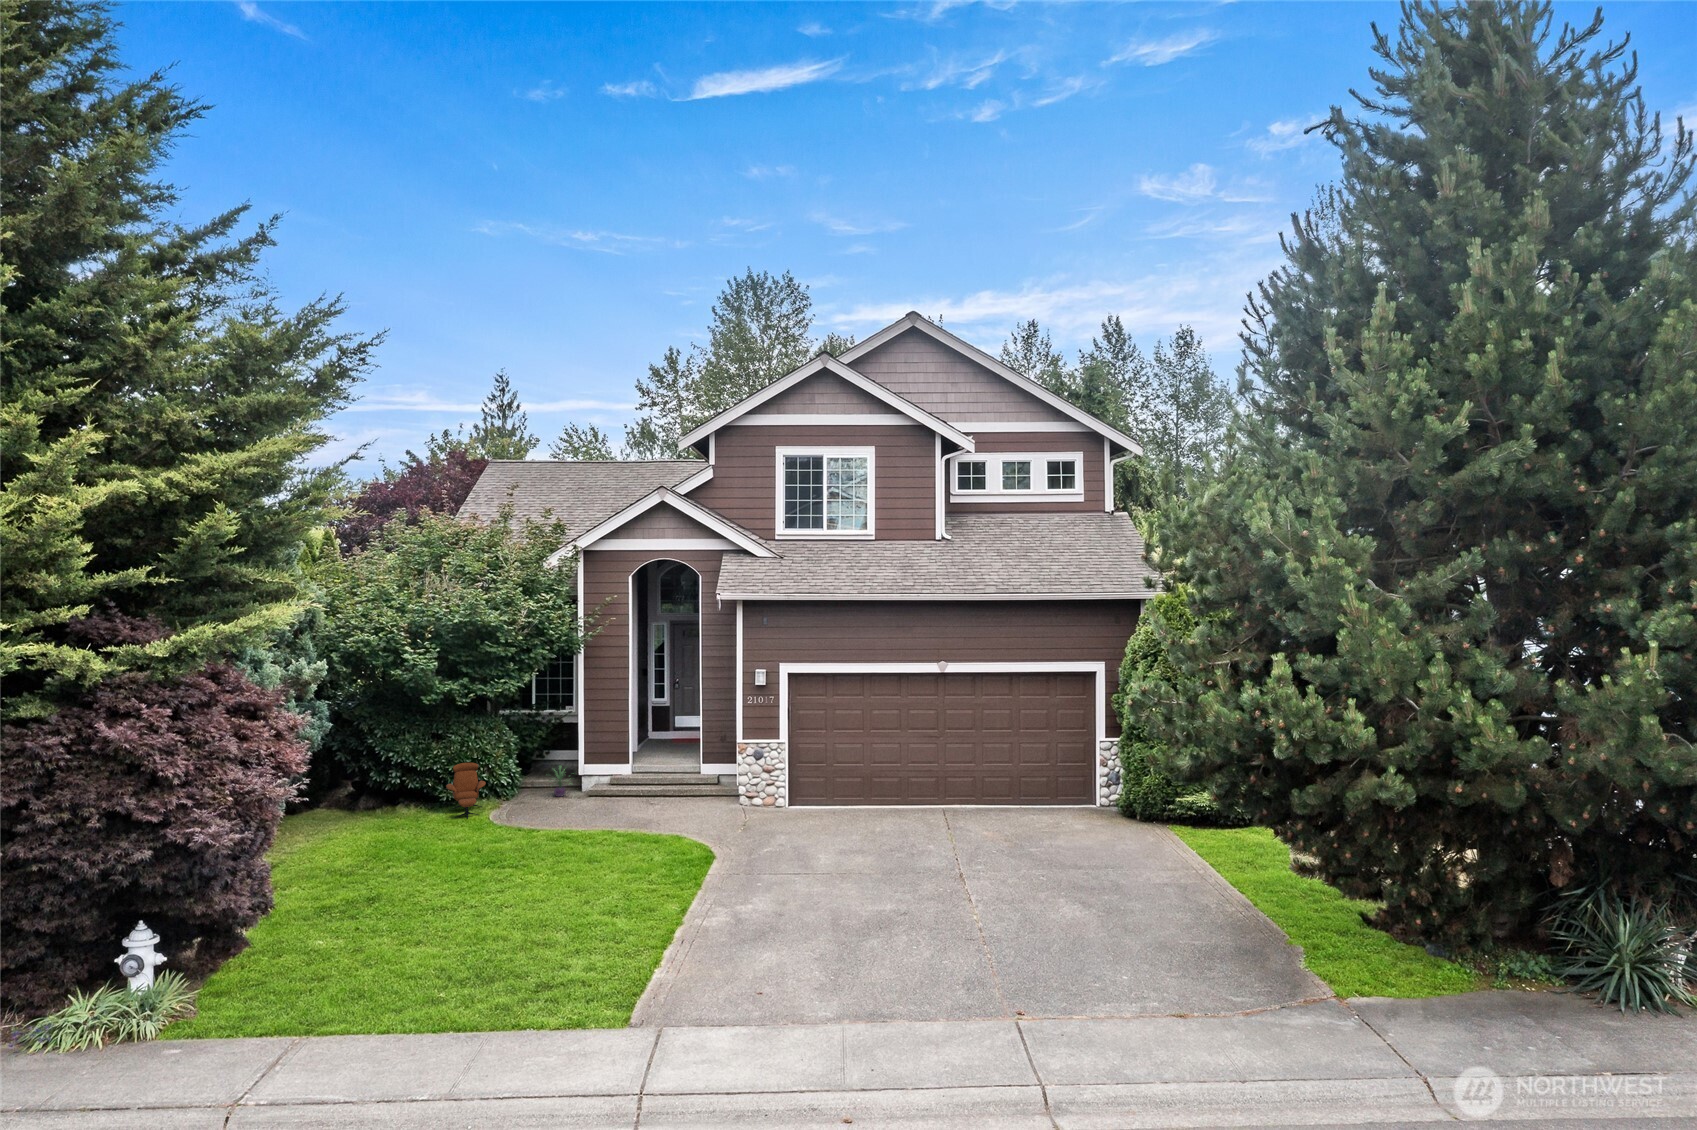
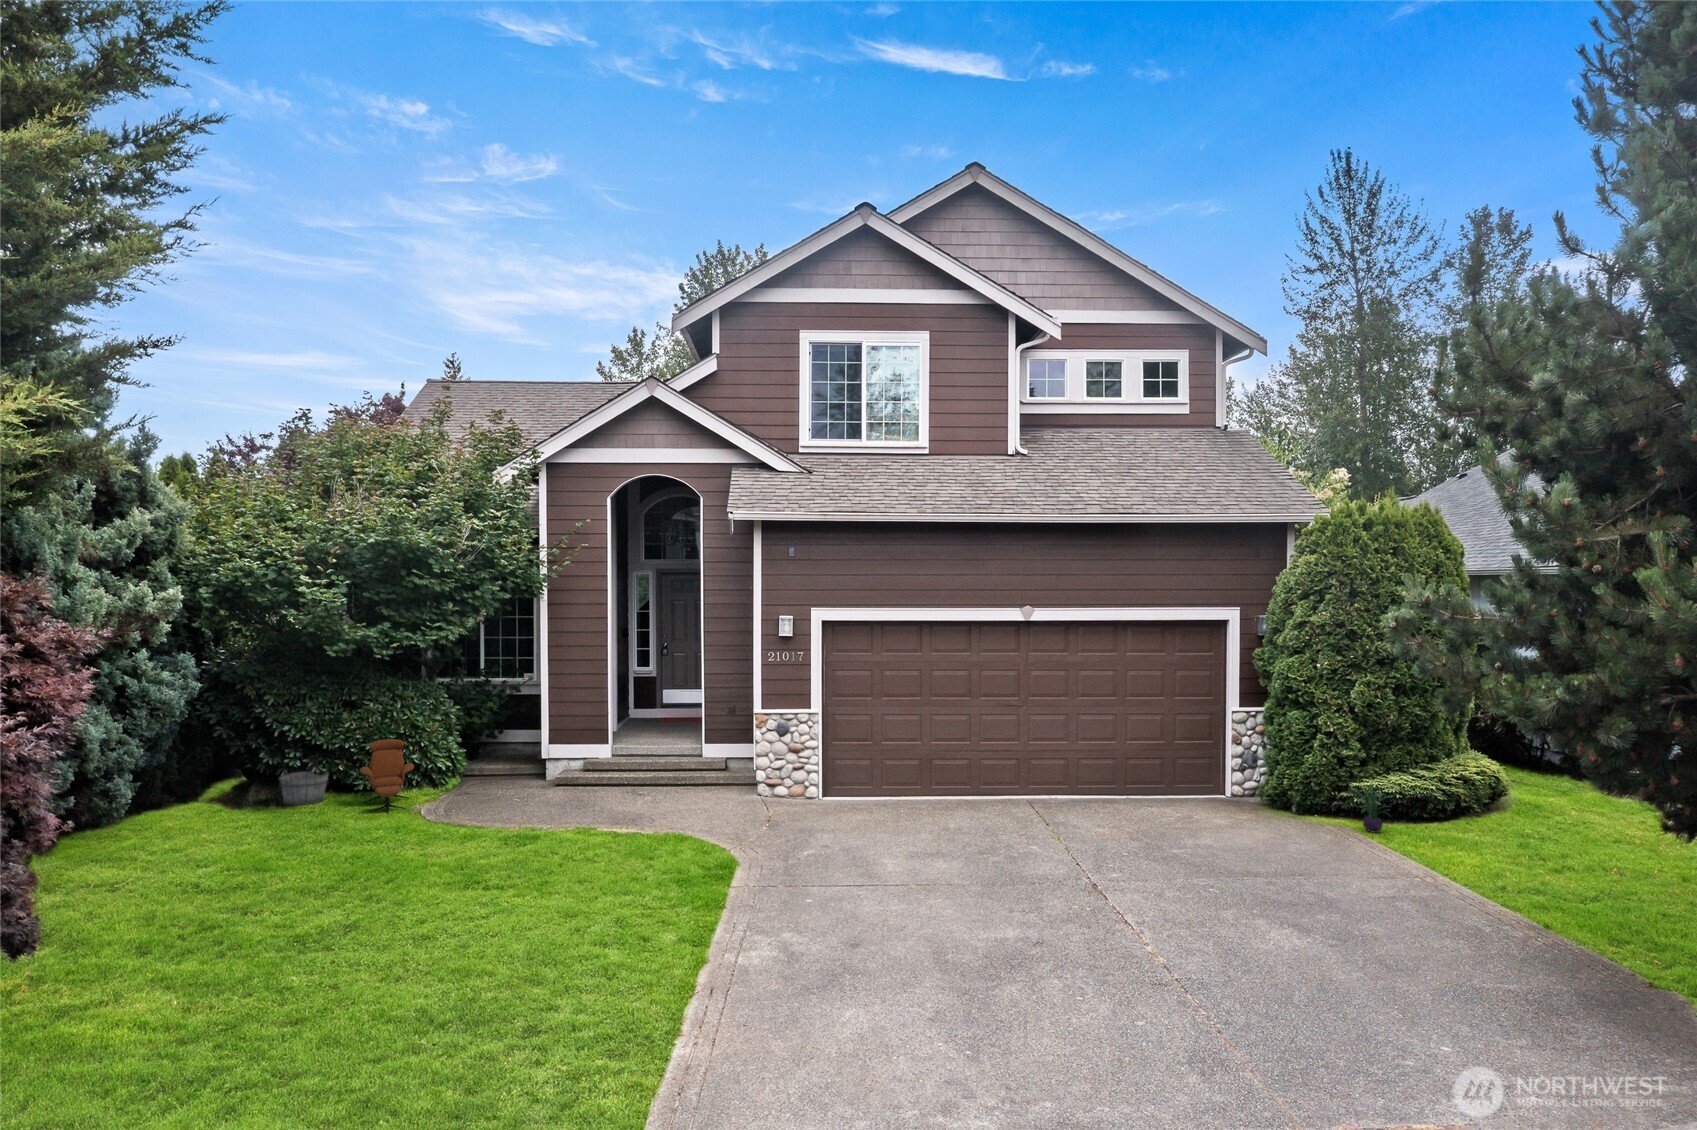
decorative plant: present [554,766,566,797] -> present [1351,783,1384,833]
wooden bucket: none [387,782,423,812] -> present [279,769,328,805]

